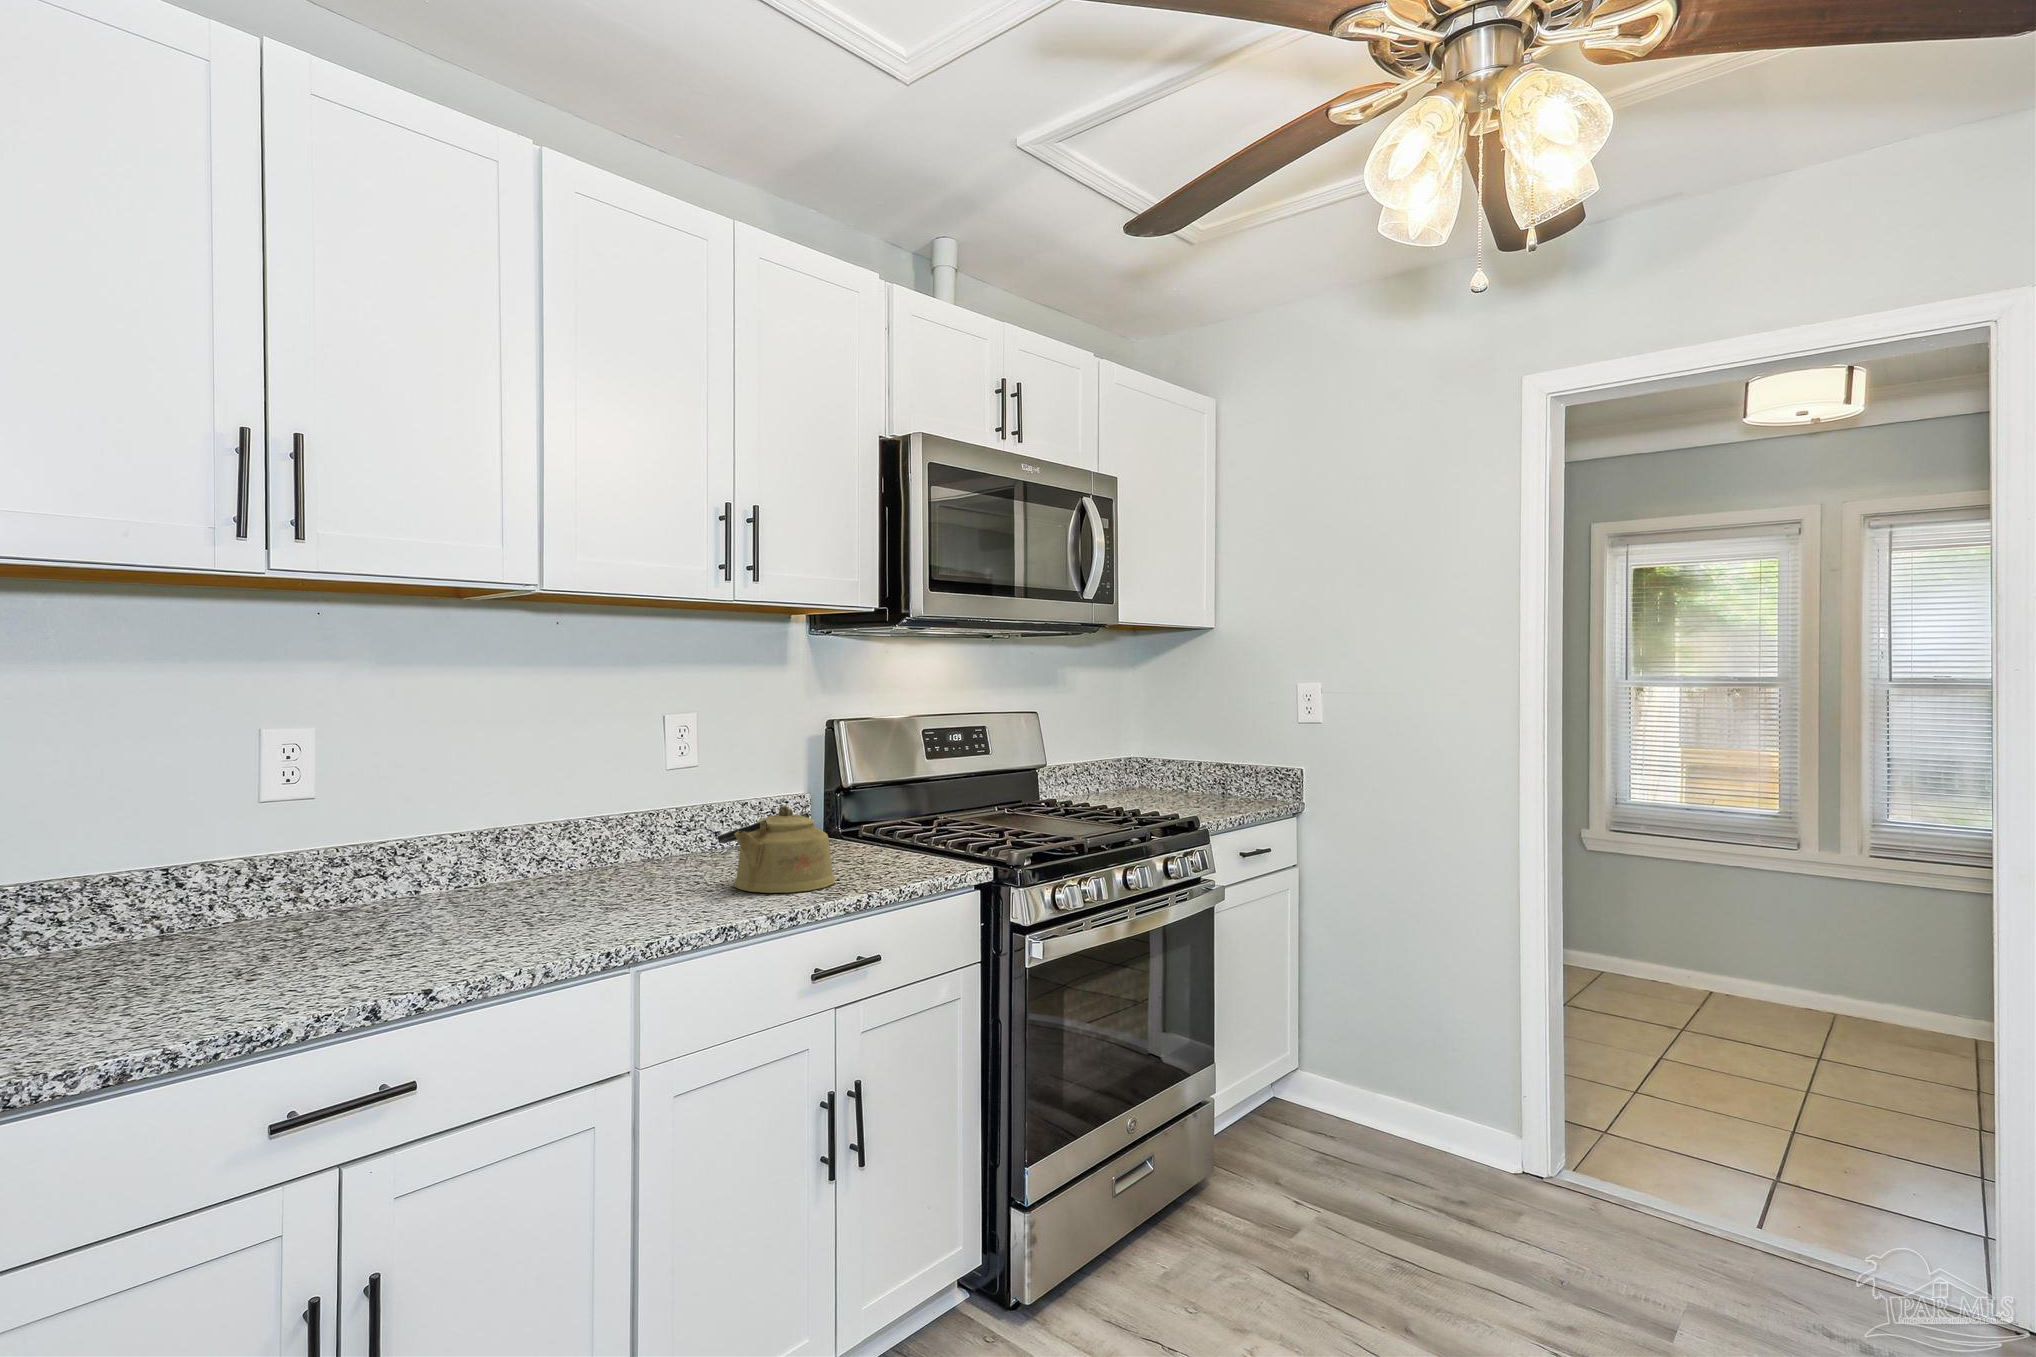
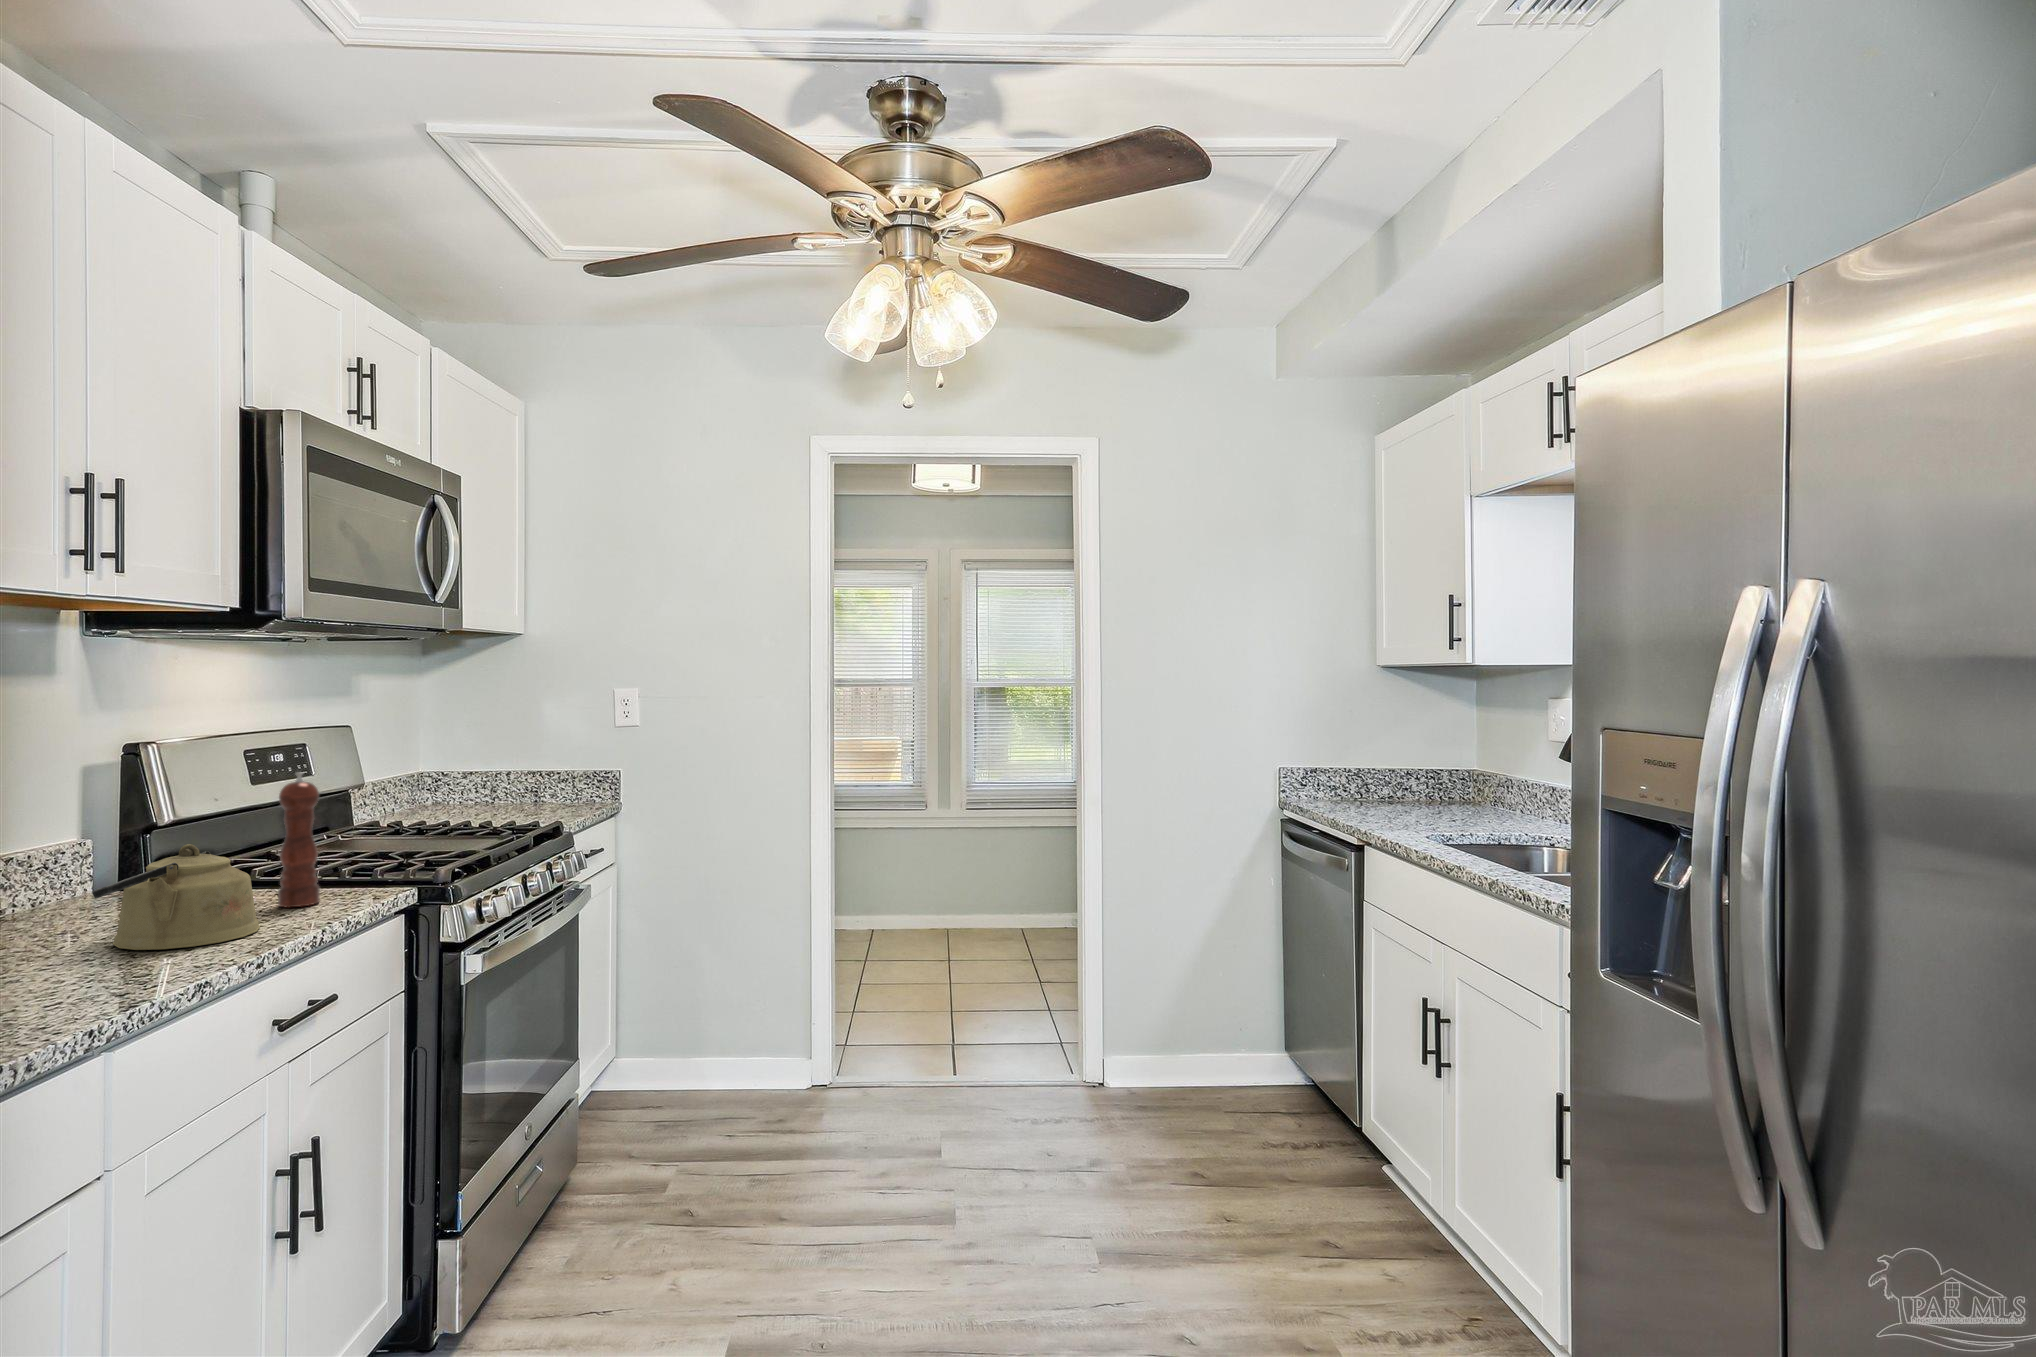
pepper mill: none [876,750,907,870] -> present [278,772,320,907]

